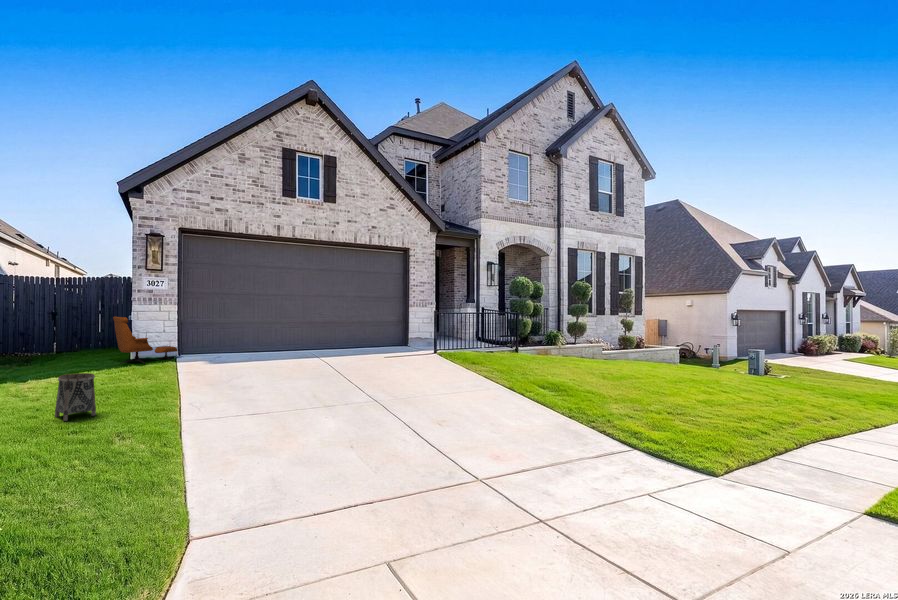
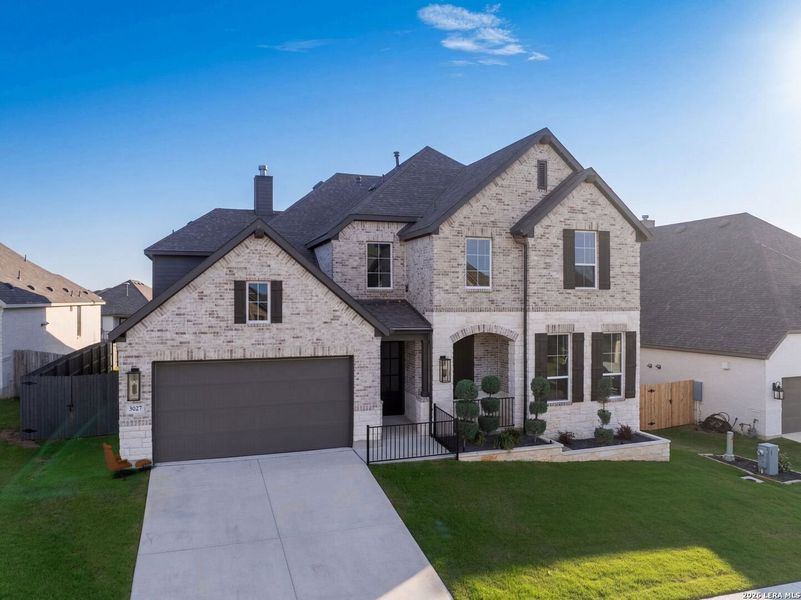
basket: present [55,373,96,421] -> none [49,524,73,561]

